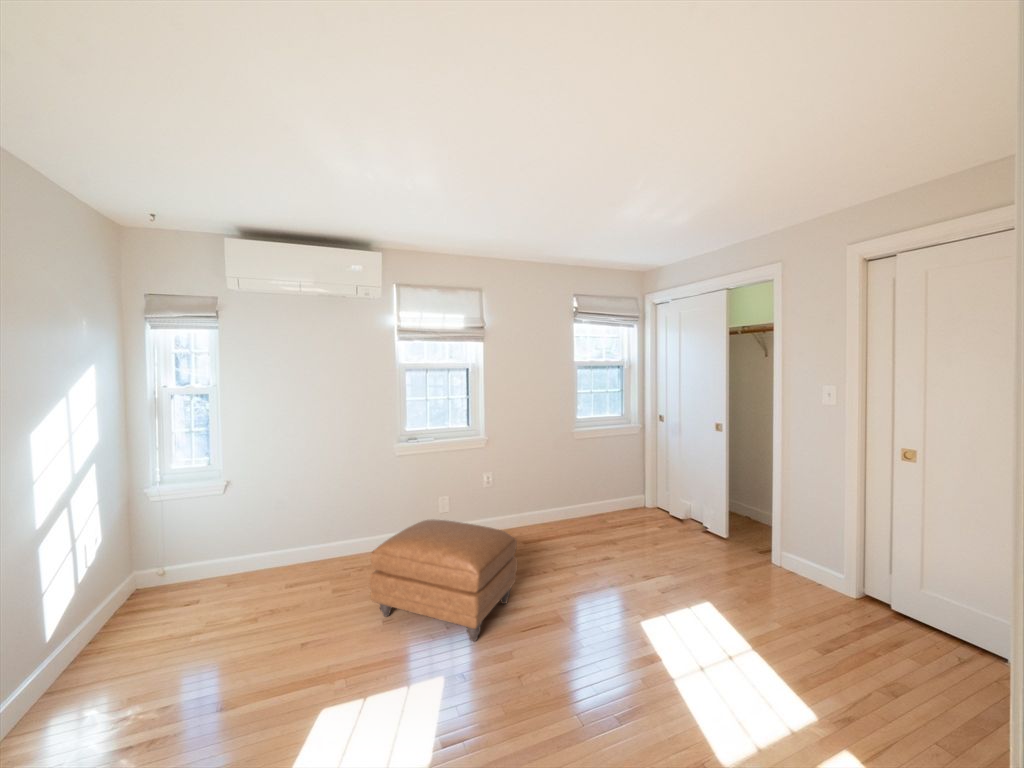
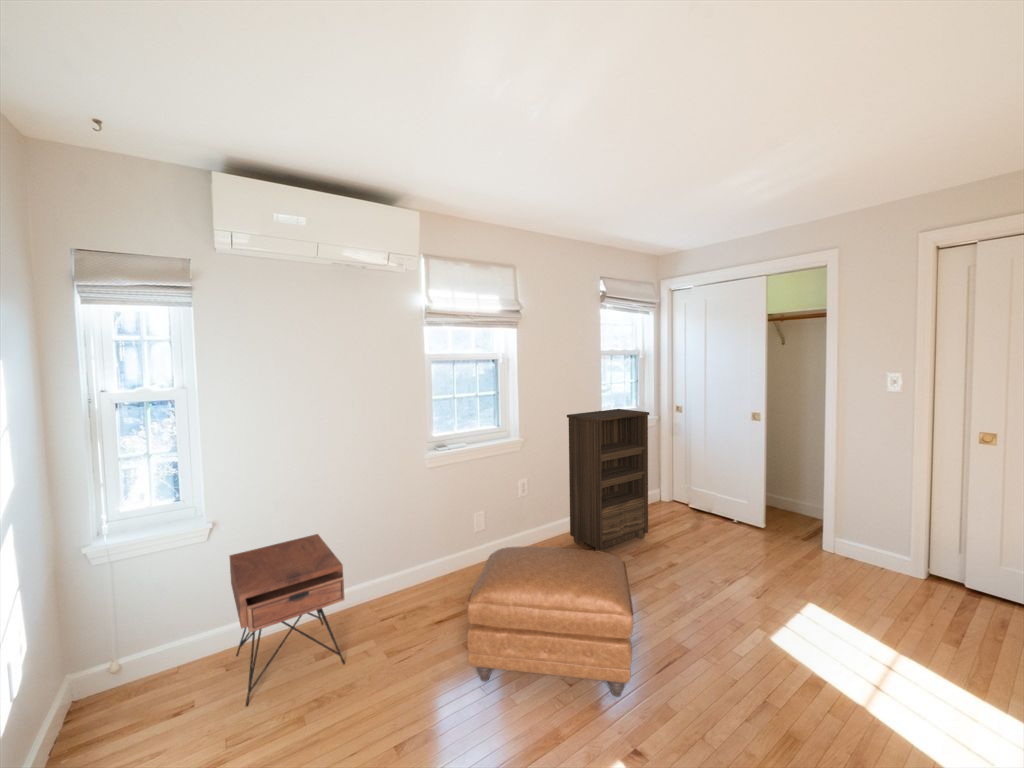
bookshelf: none [527,415,603,543] -> present [567,409,649,552]
nightstand: none [222,497,304,607] -> present [230,534,345,706]

